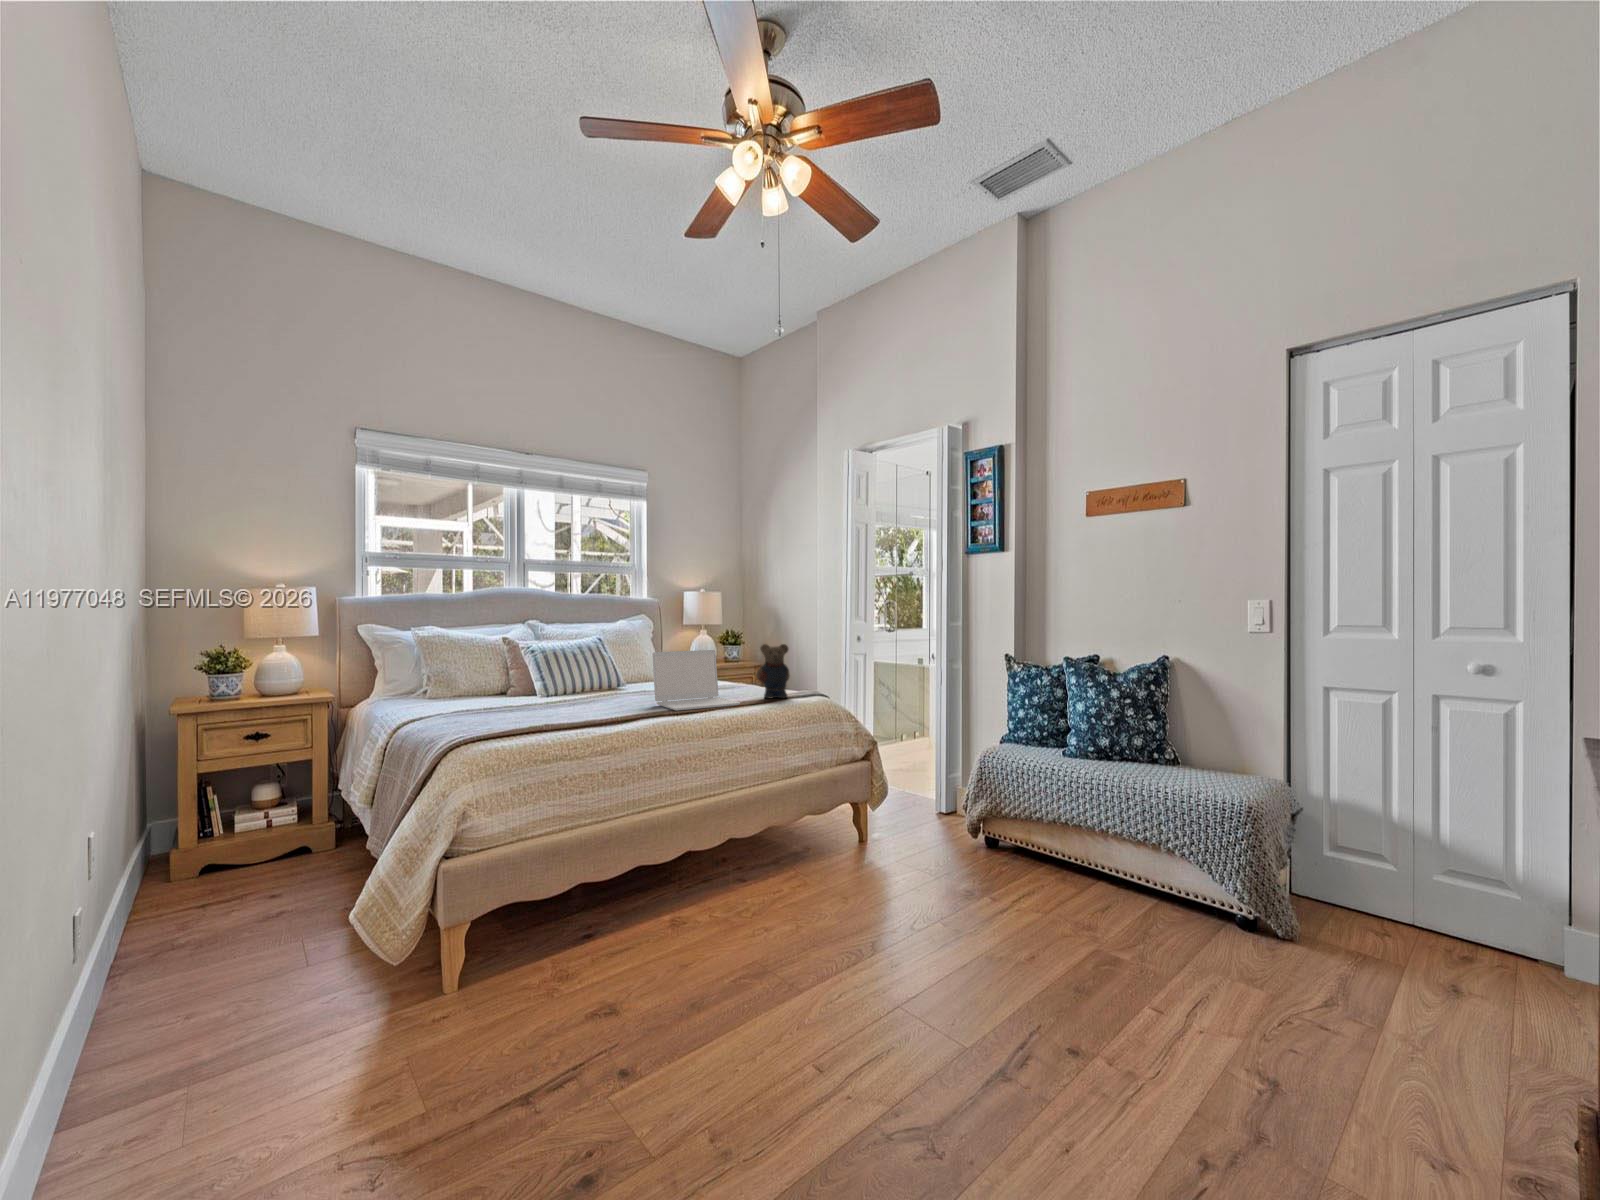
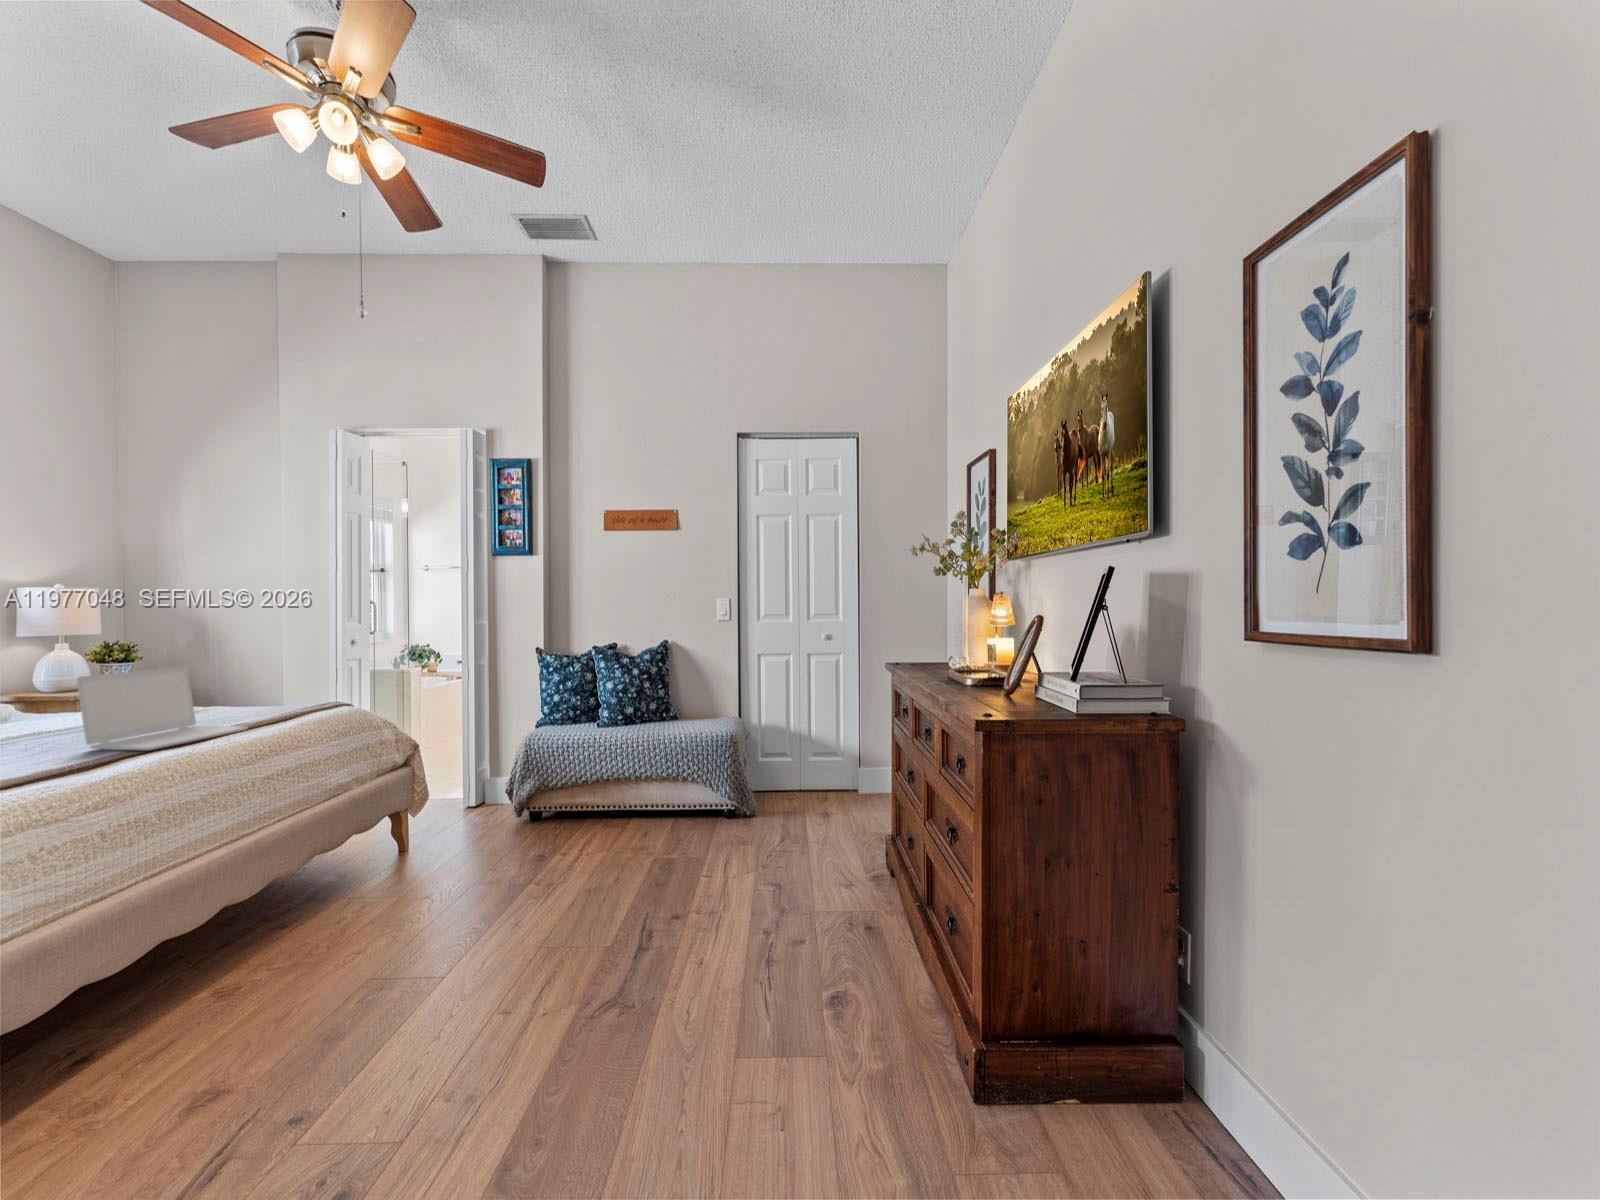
teddy bear: present [756,644,790,699] -> none [257,652,307,718]

